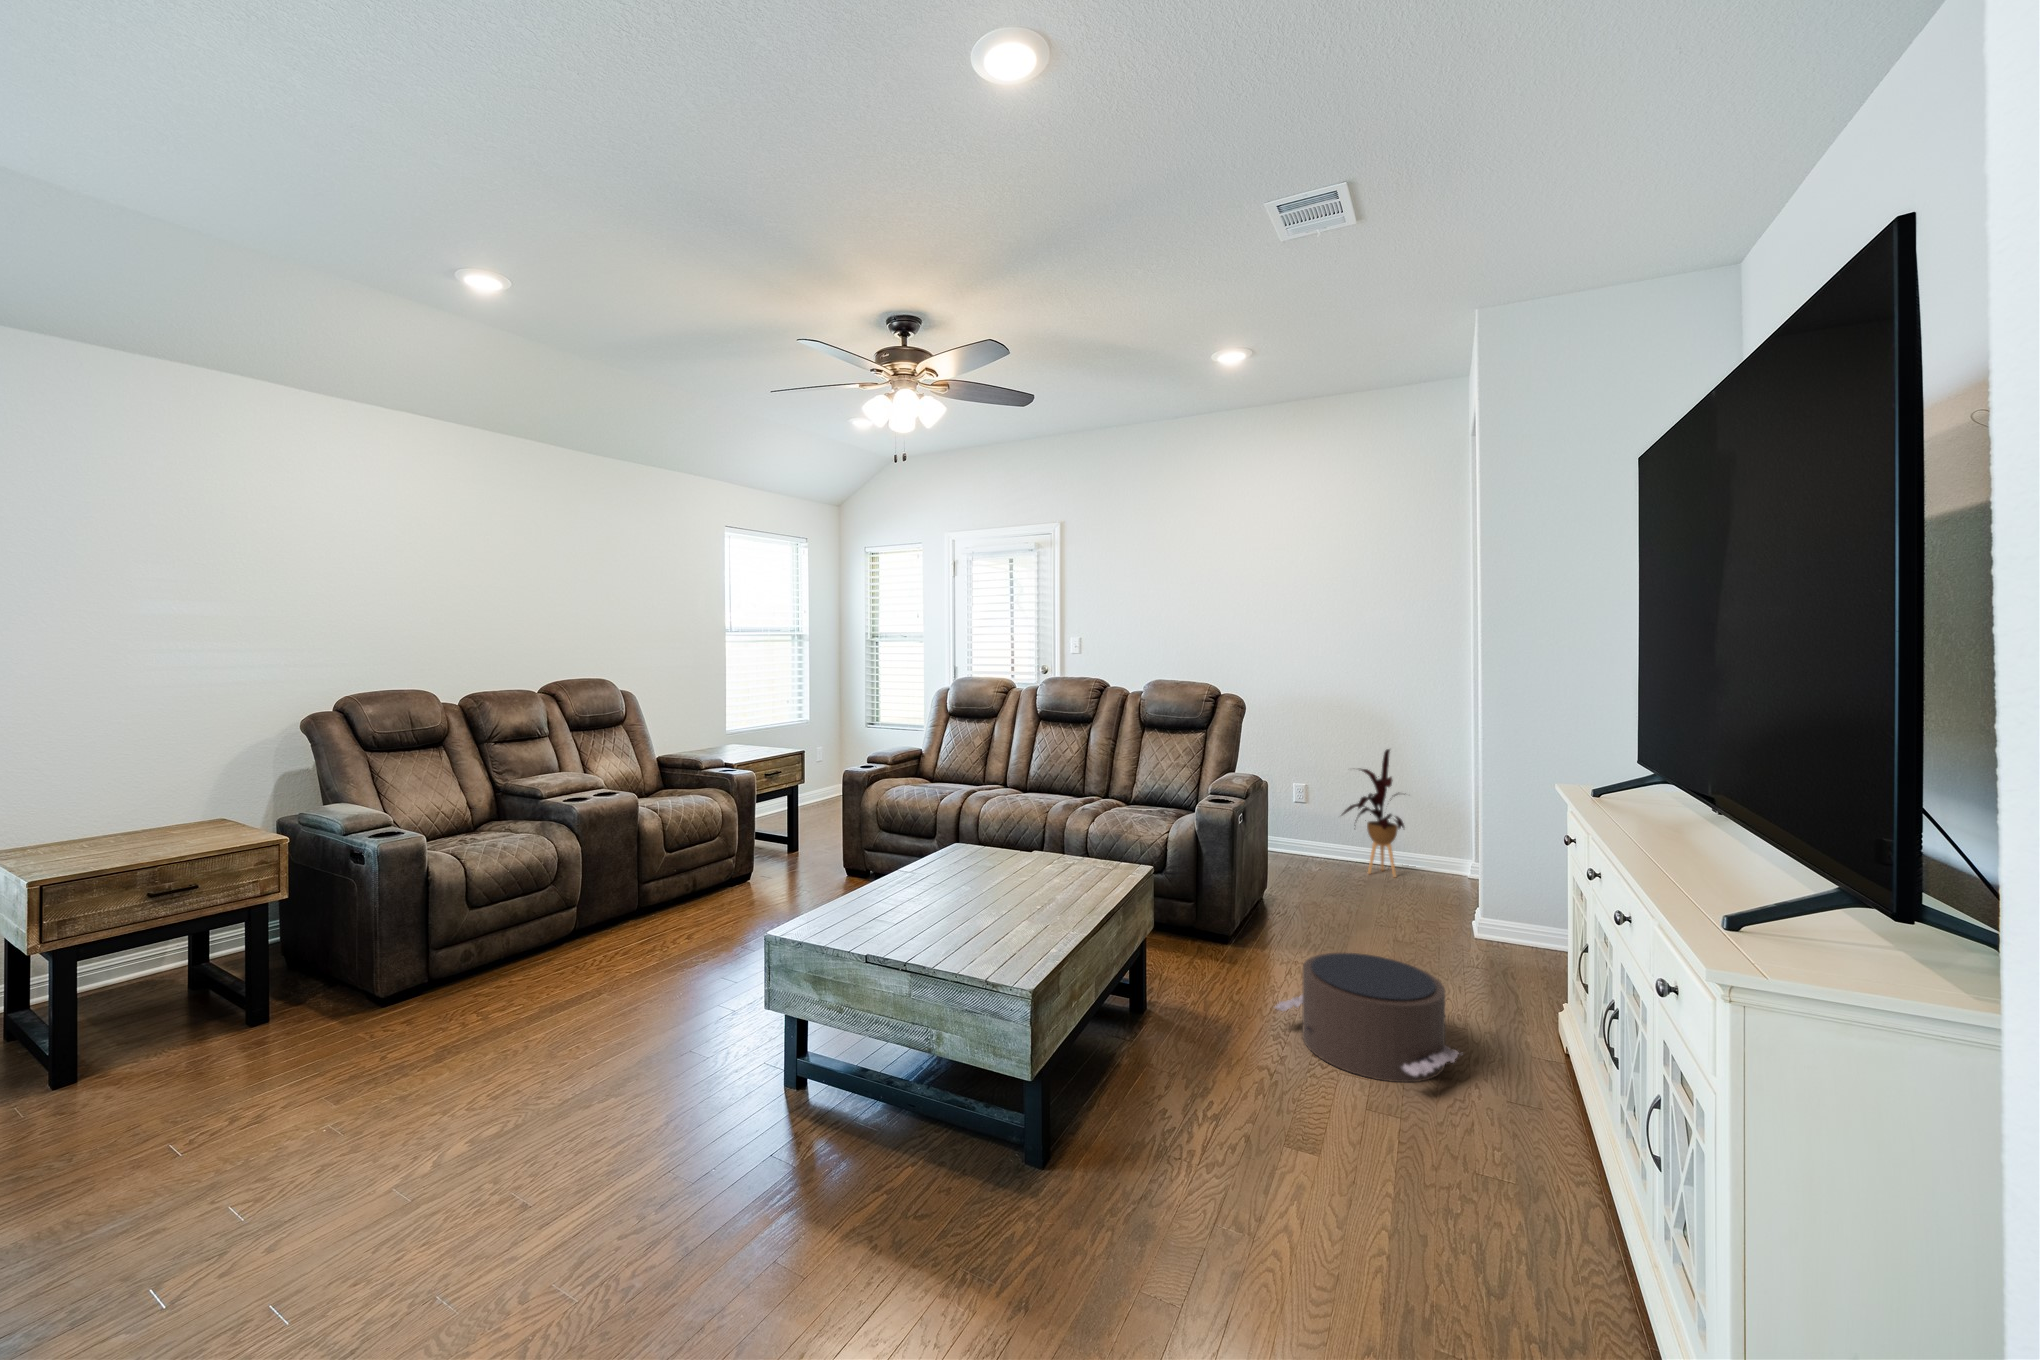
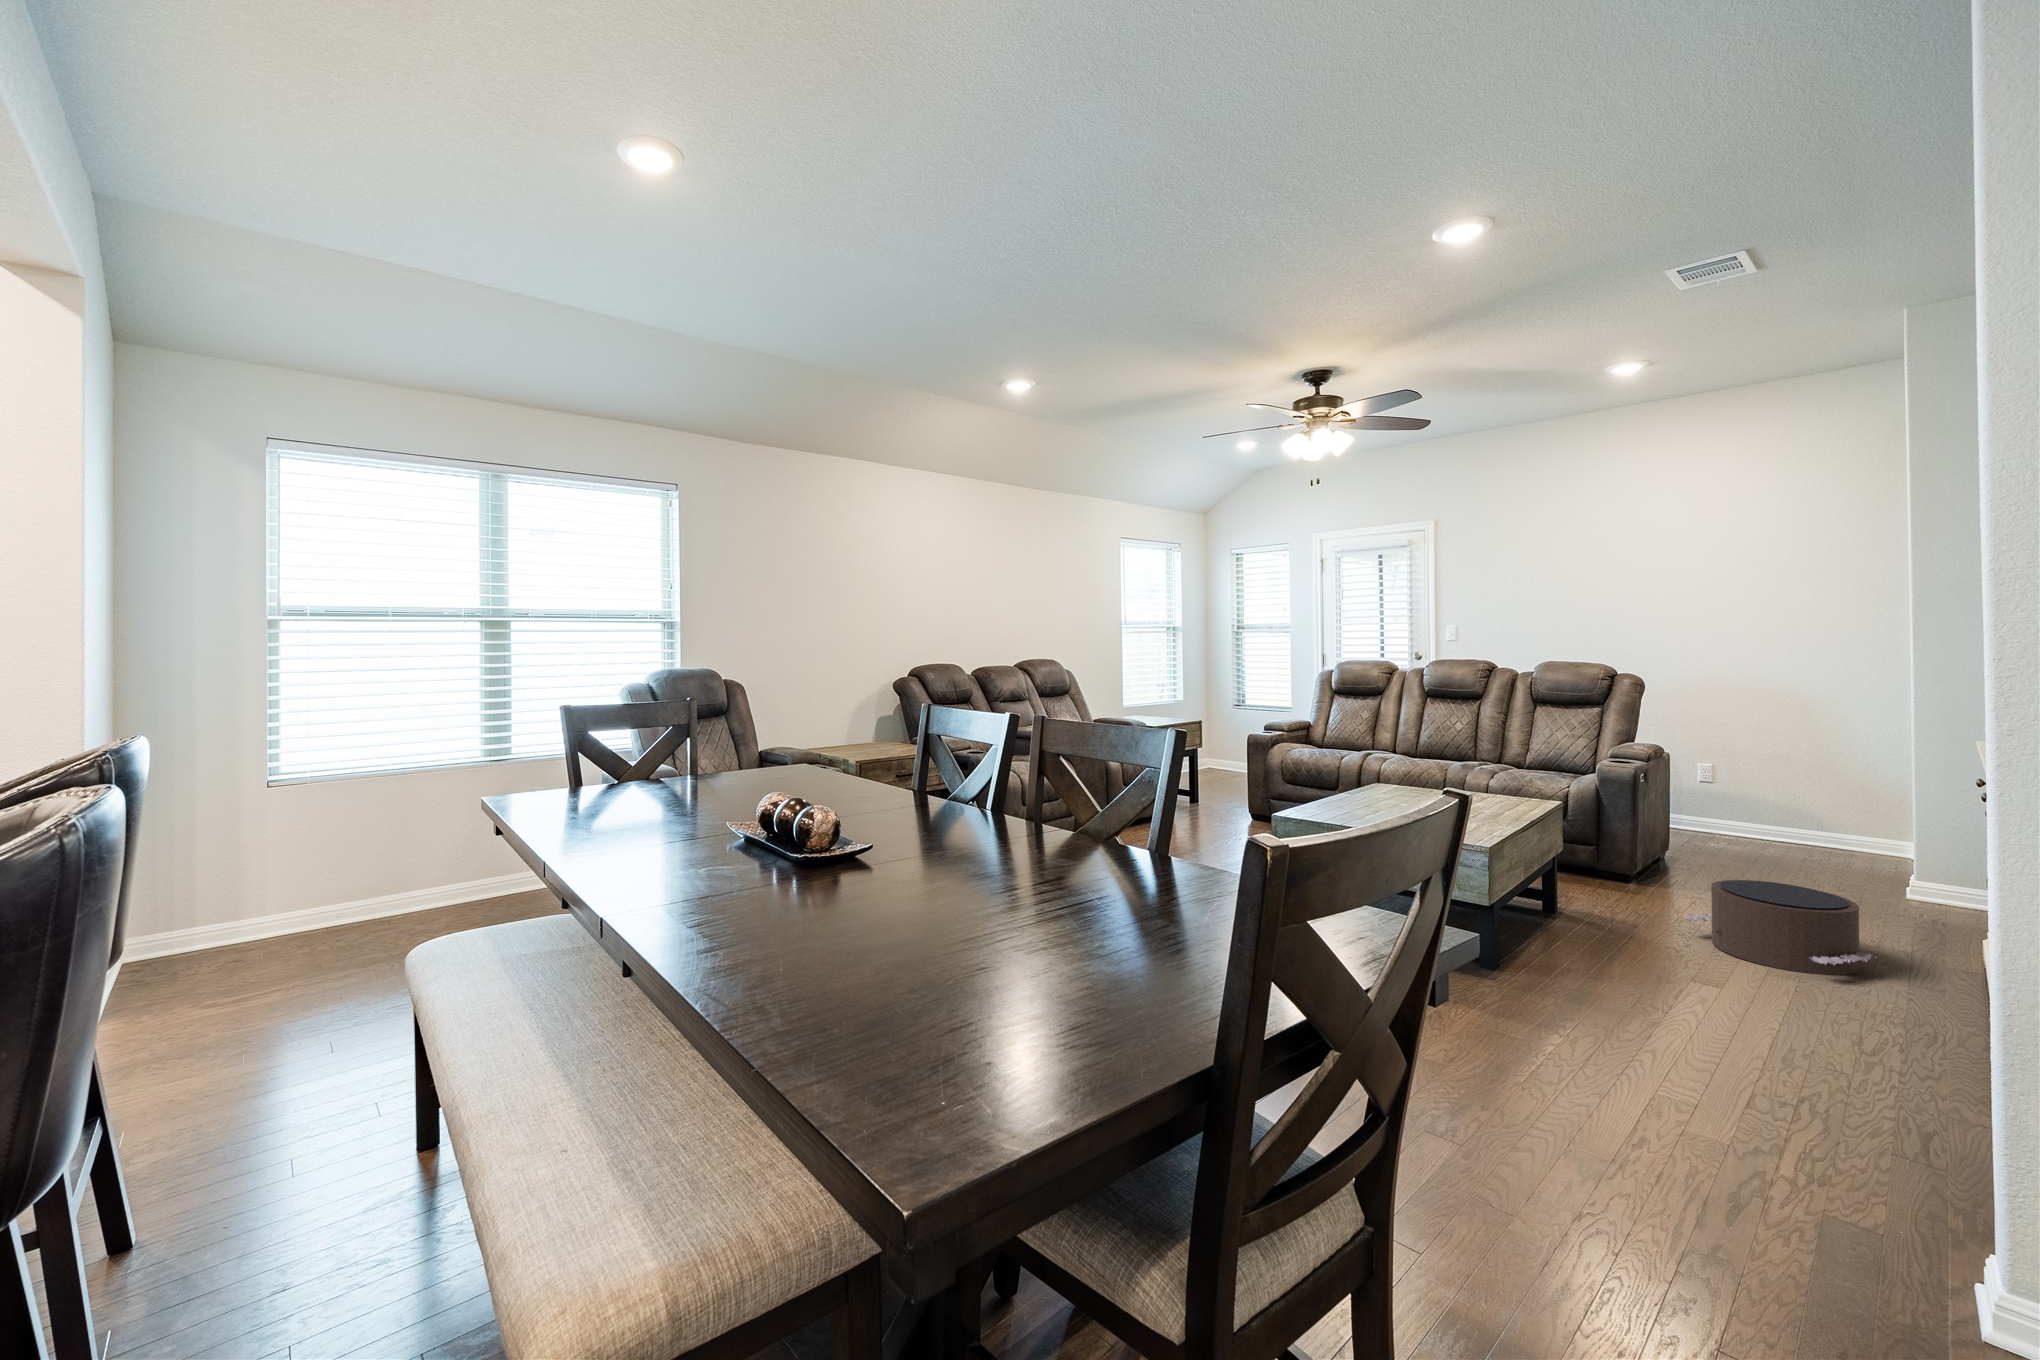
house plant: present [1342,749,1404,877] -> none [1754,727,1844,854]

